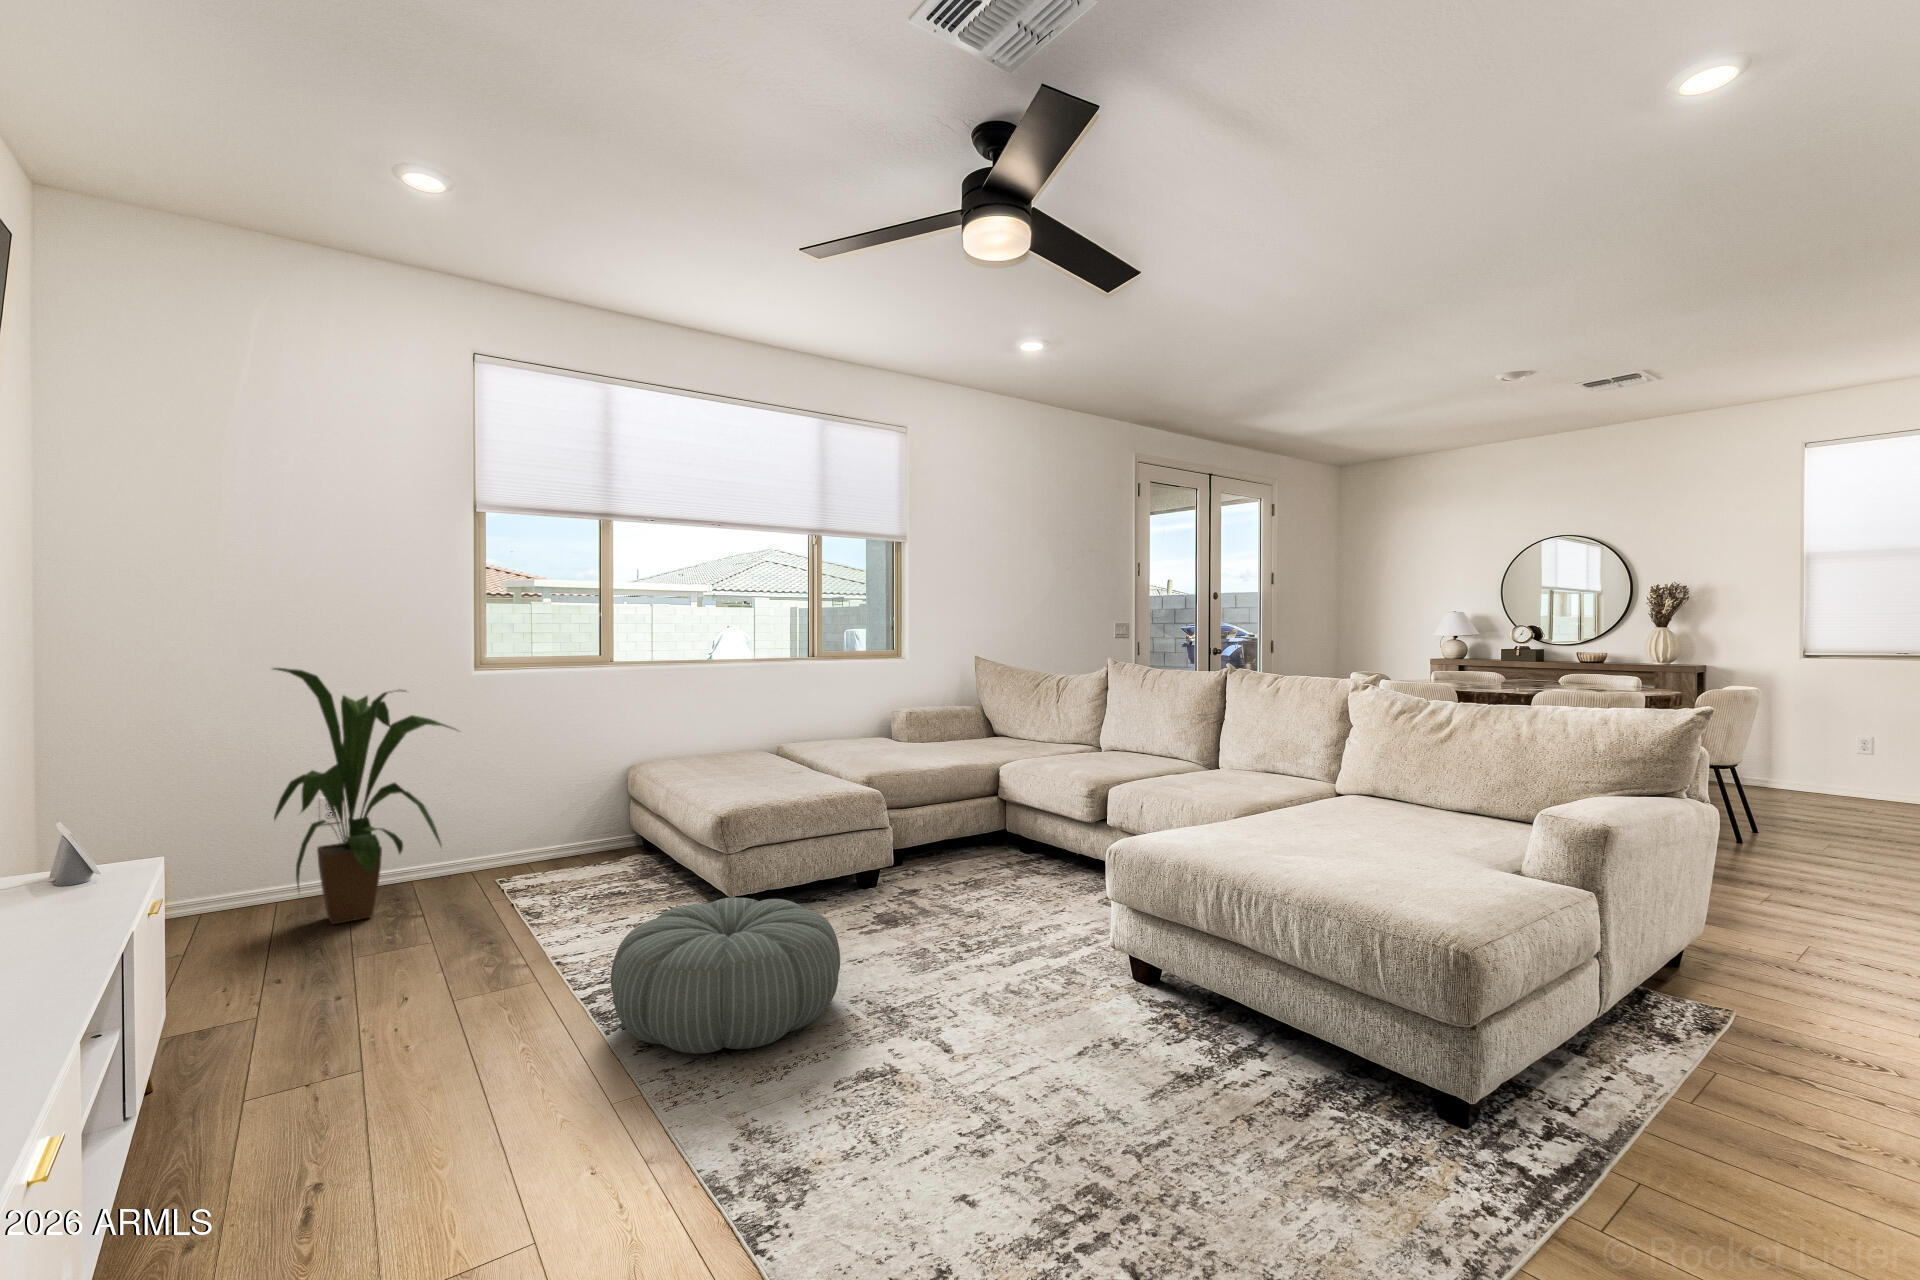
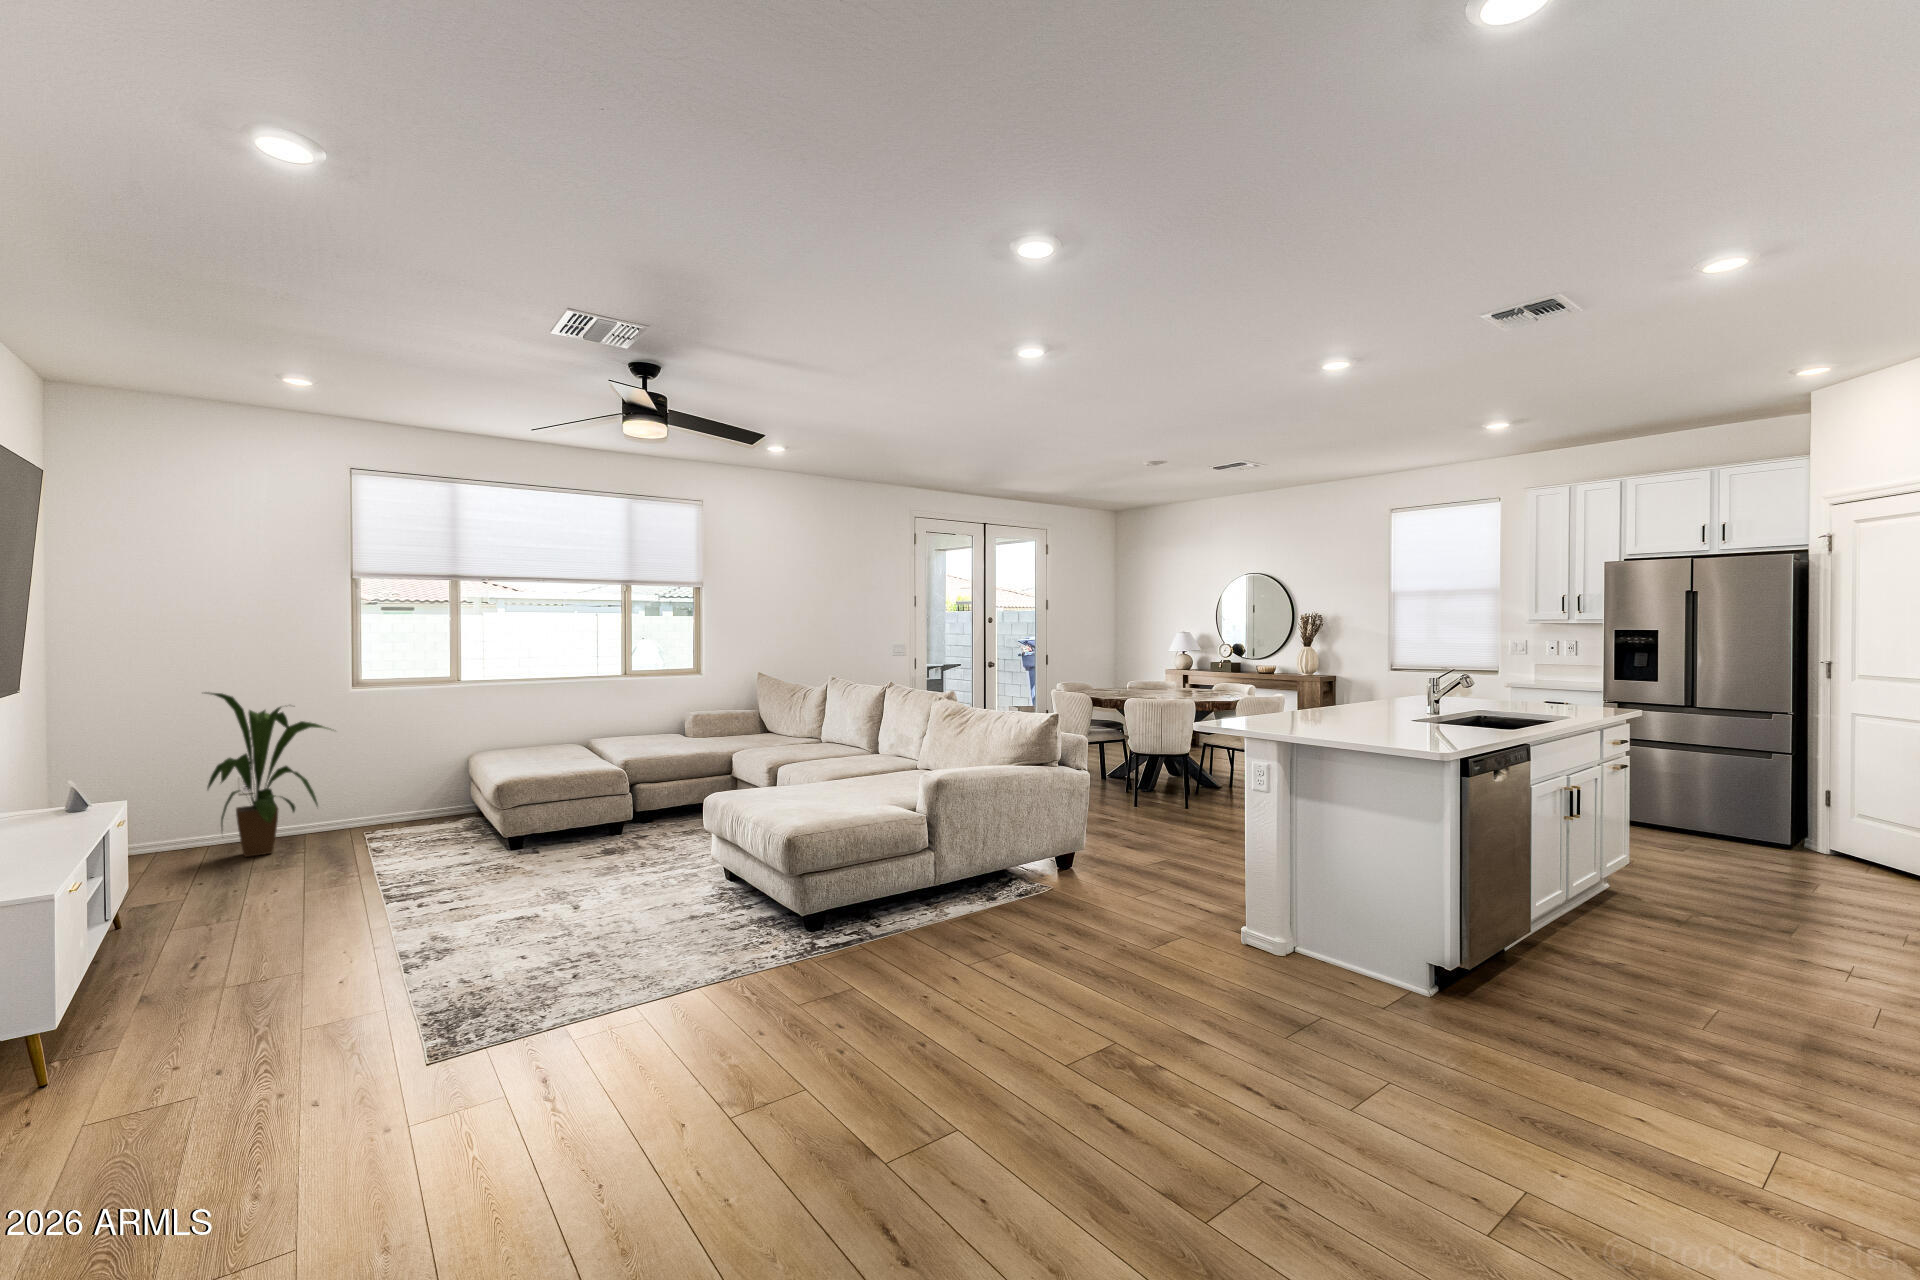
pouf: present [611,898,840,1054] -> none [389,832,538,912]

